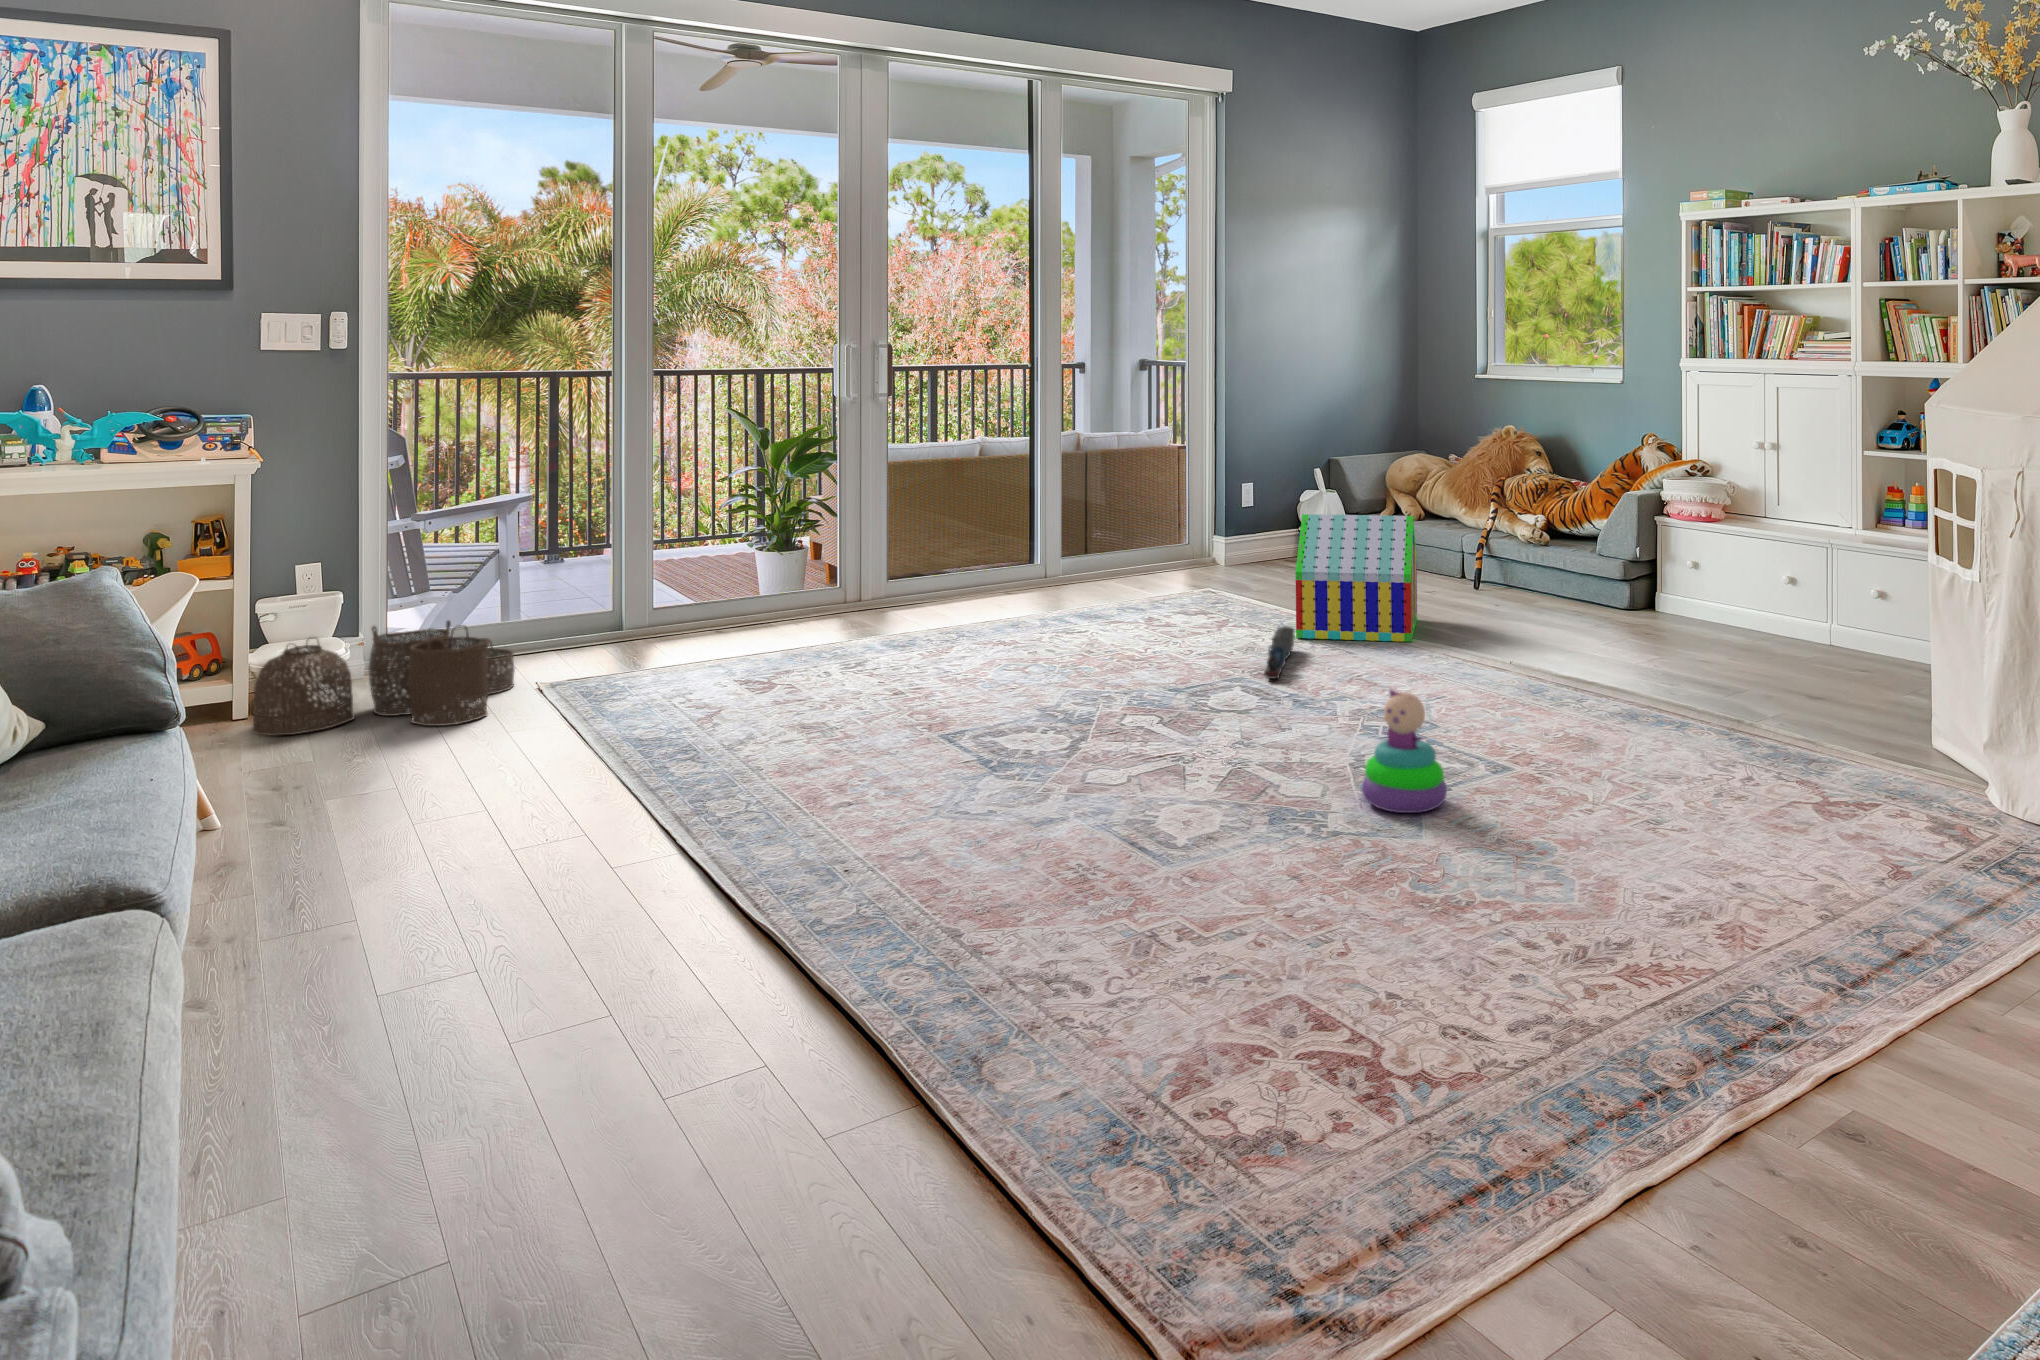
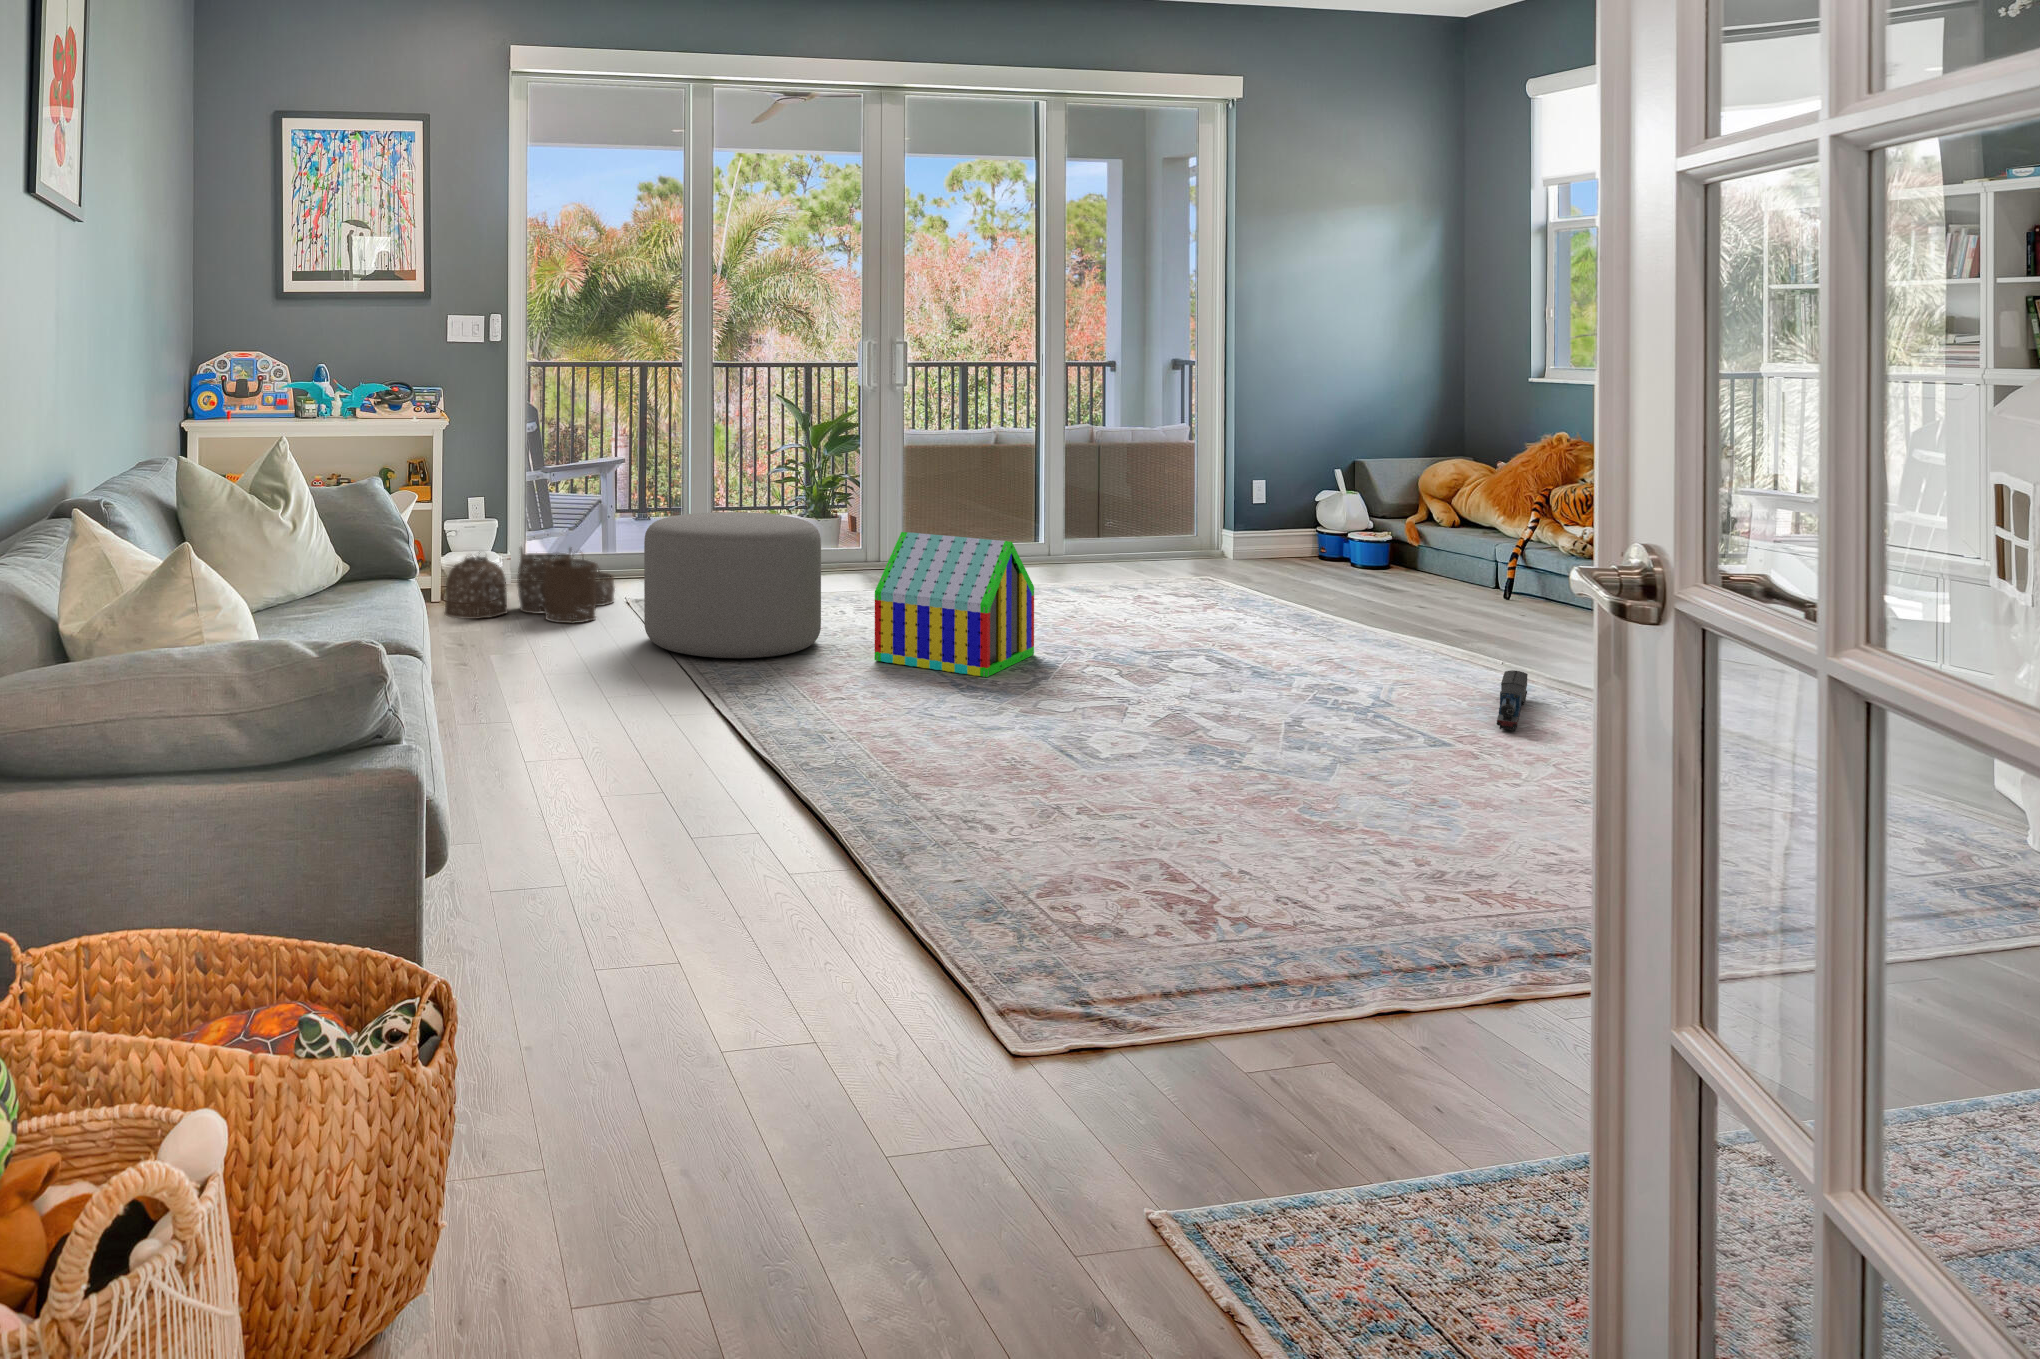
toy house: present [1296,514,1417,642] -> present [875,532,1034,677]
ottoman: none [558,561,799,757] -> present [644,512,821,658]
toy train: present [1264,626,1295,679] -> present [1497,670,1528,731]
stacking toy: present [1362,690,1447,813] -> none [1281,655,1363,764]

